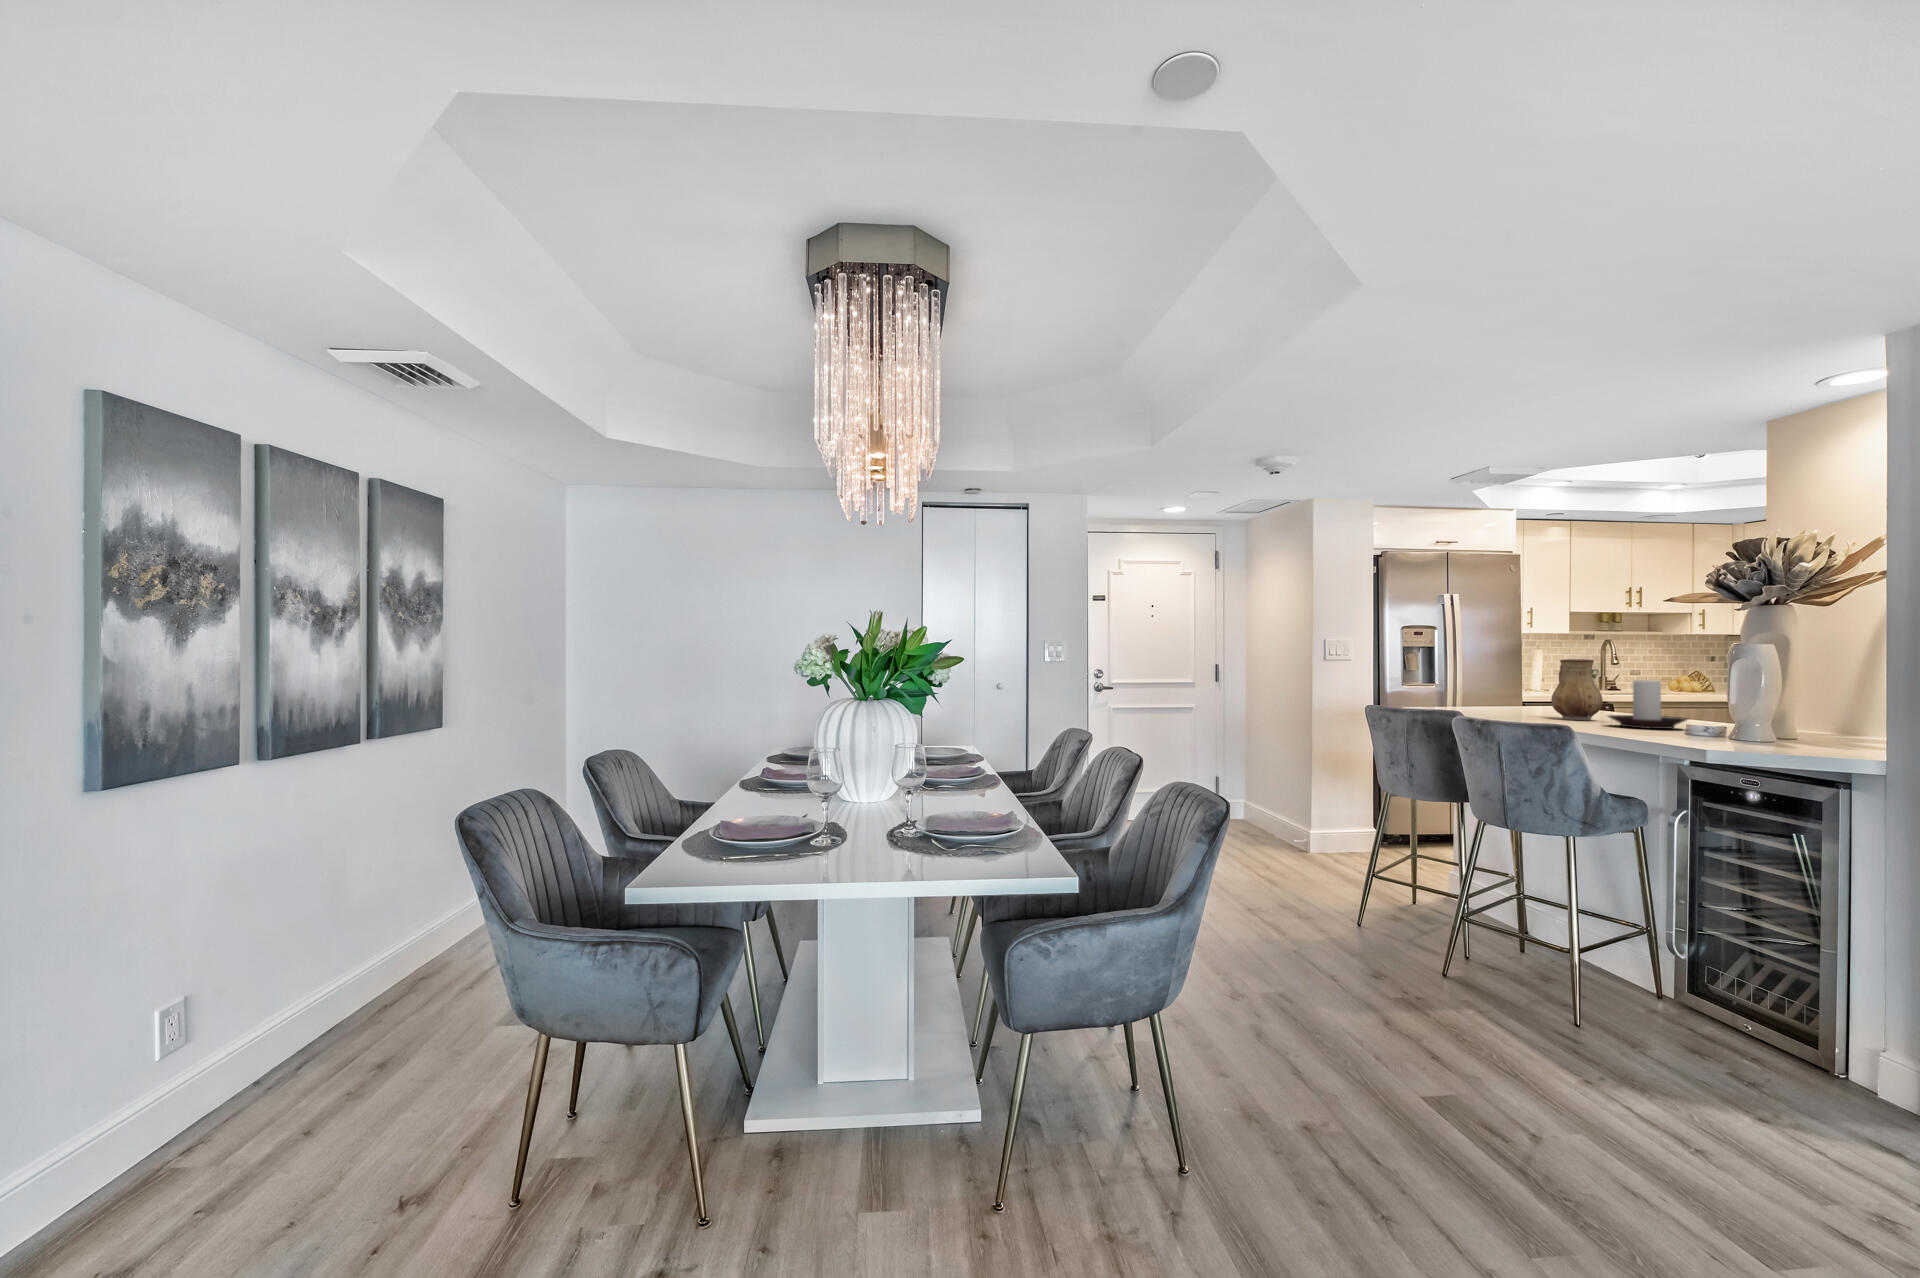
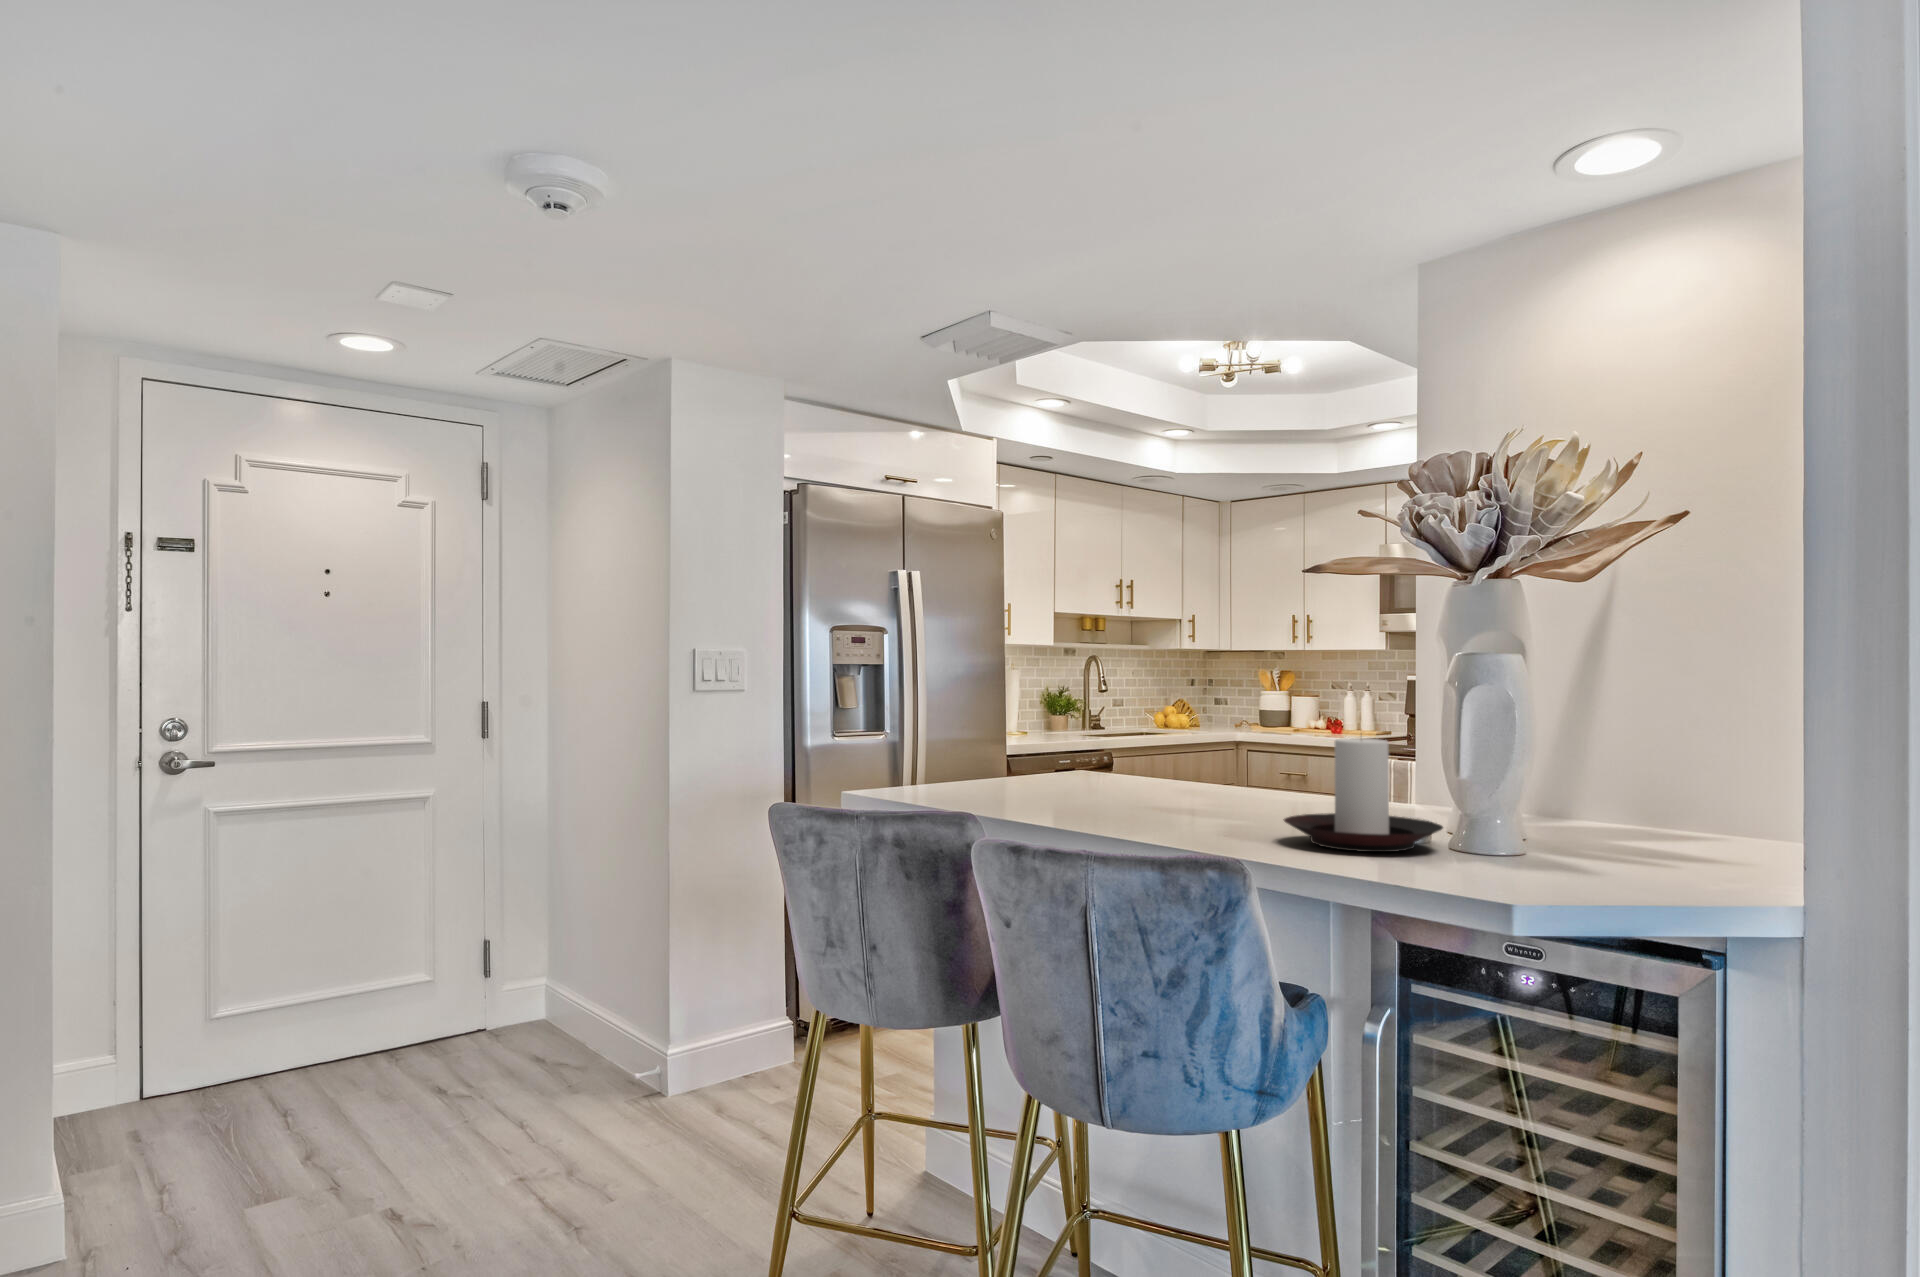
ceramic pitcher: present [1551,659,1603,720] -> none [1144,690,1237,823]

